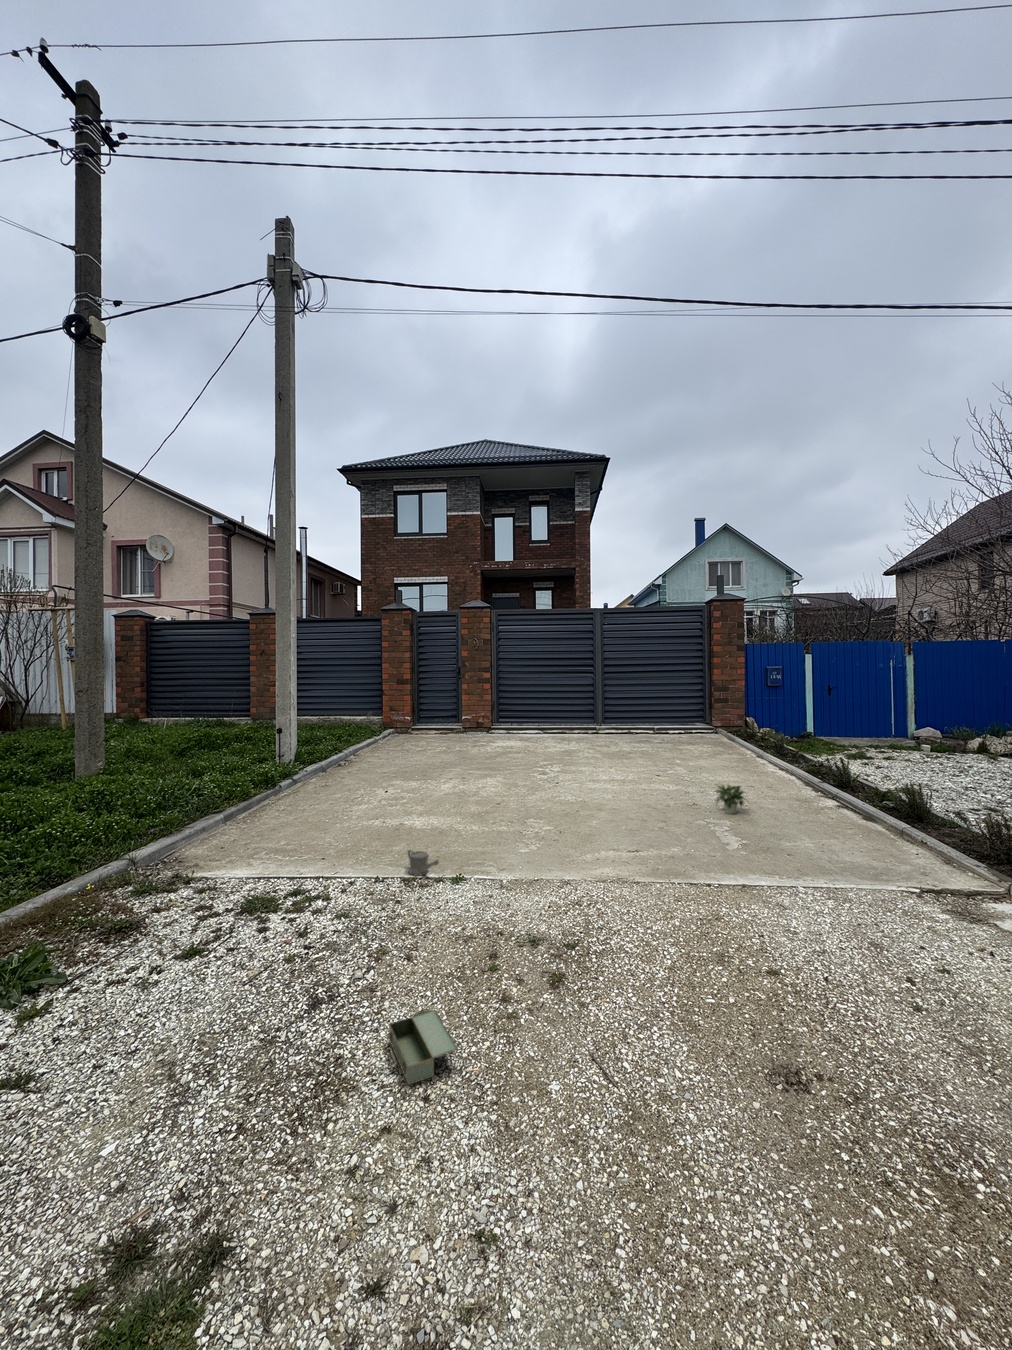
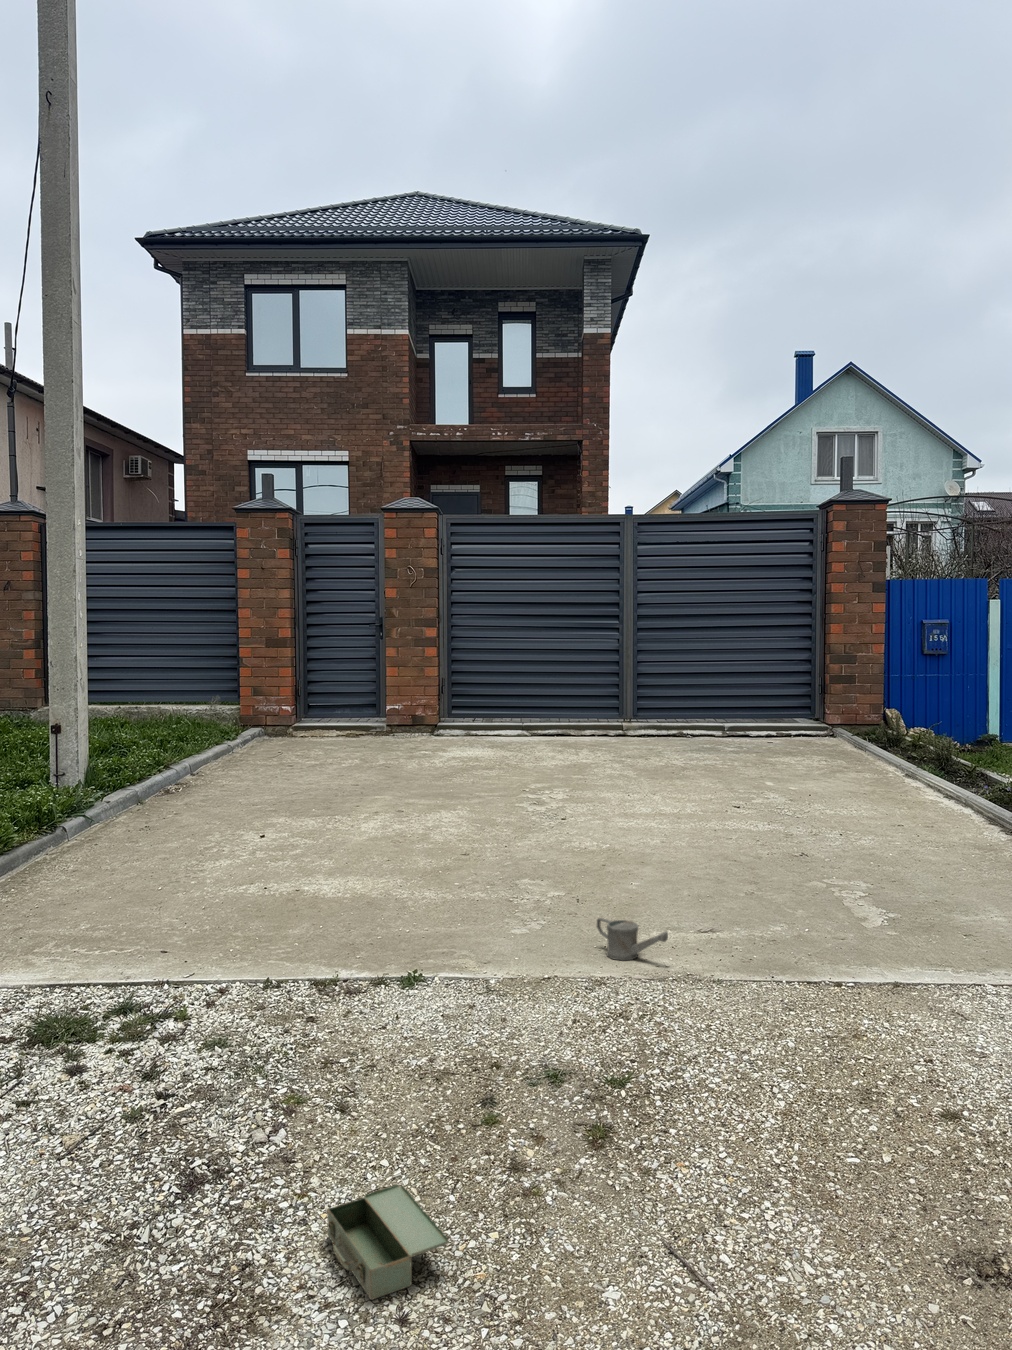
potted plant: present [715,785,746,814] -> none [823,812,905,867]
watering can: present [408,850,439,876] -> present [597,918,668,960]

